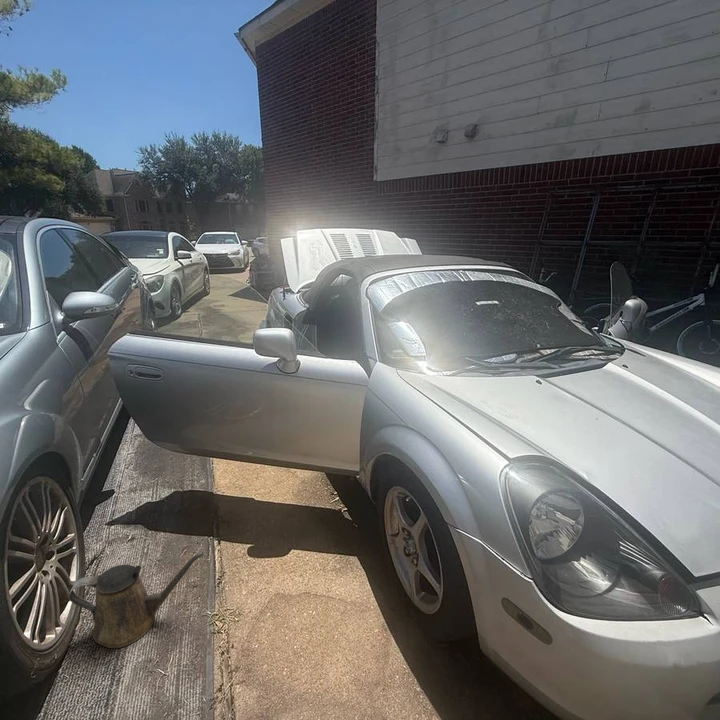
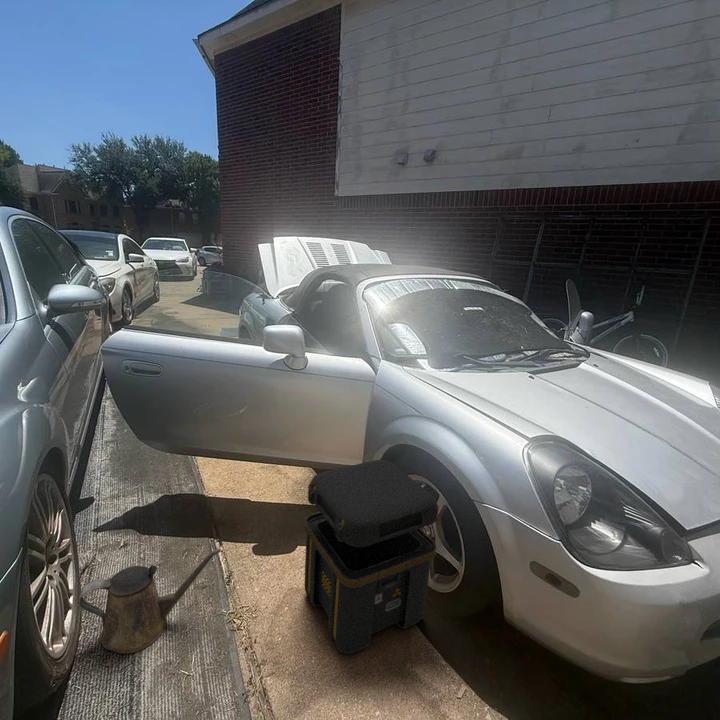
toolbox: none [286,468,418,669] -> present [304,460,439,654]

